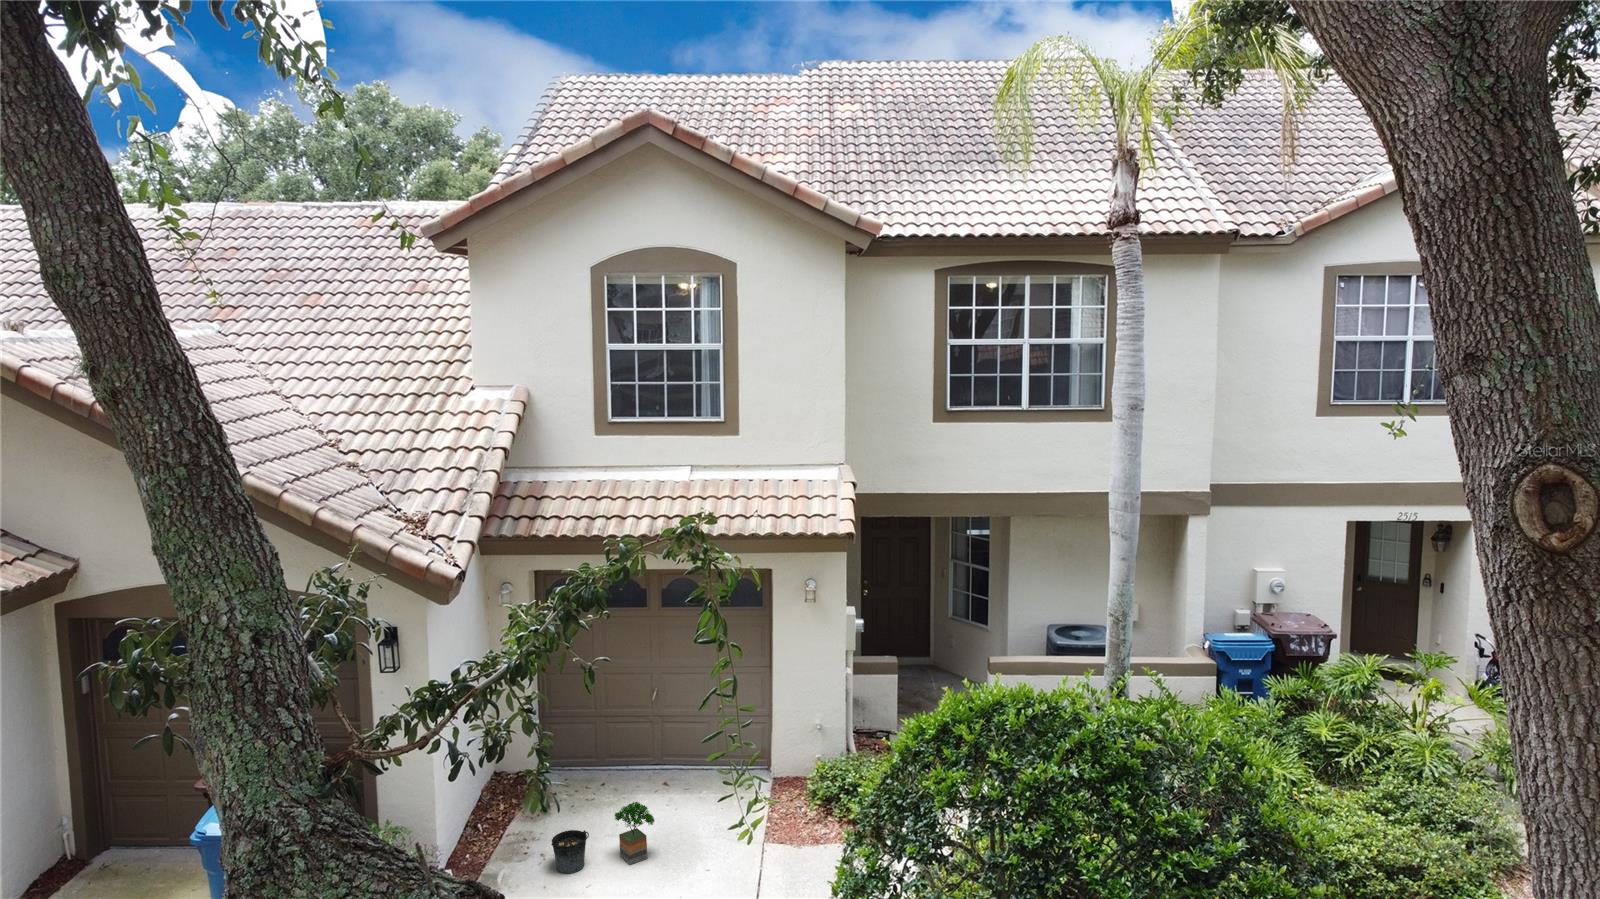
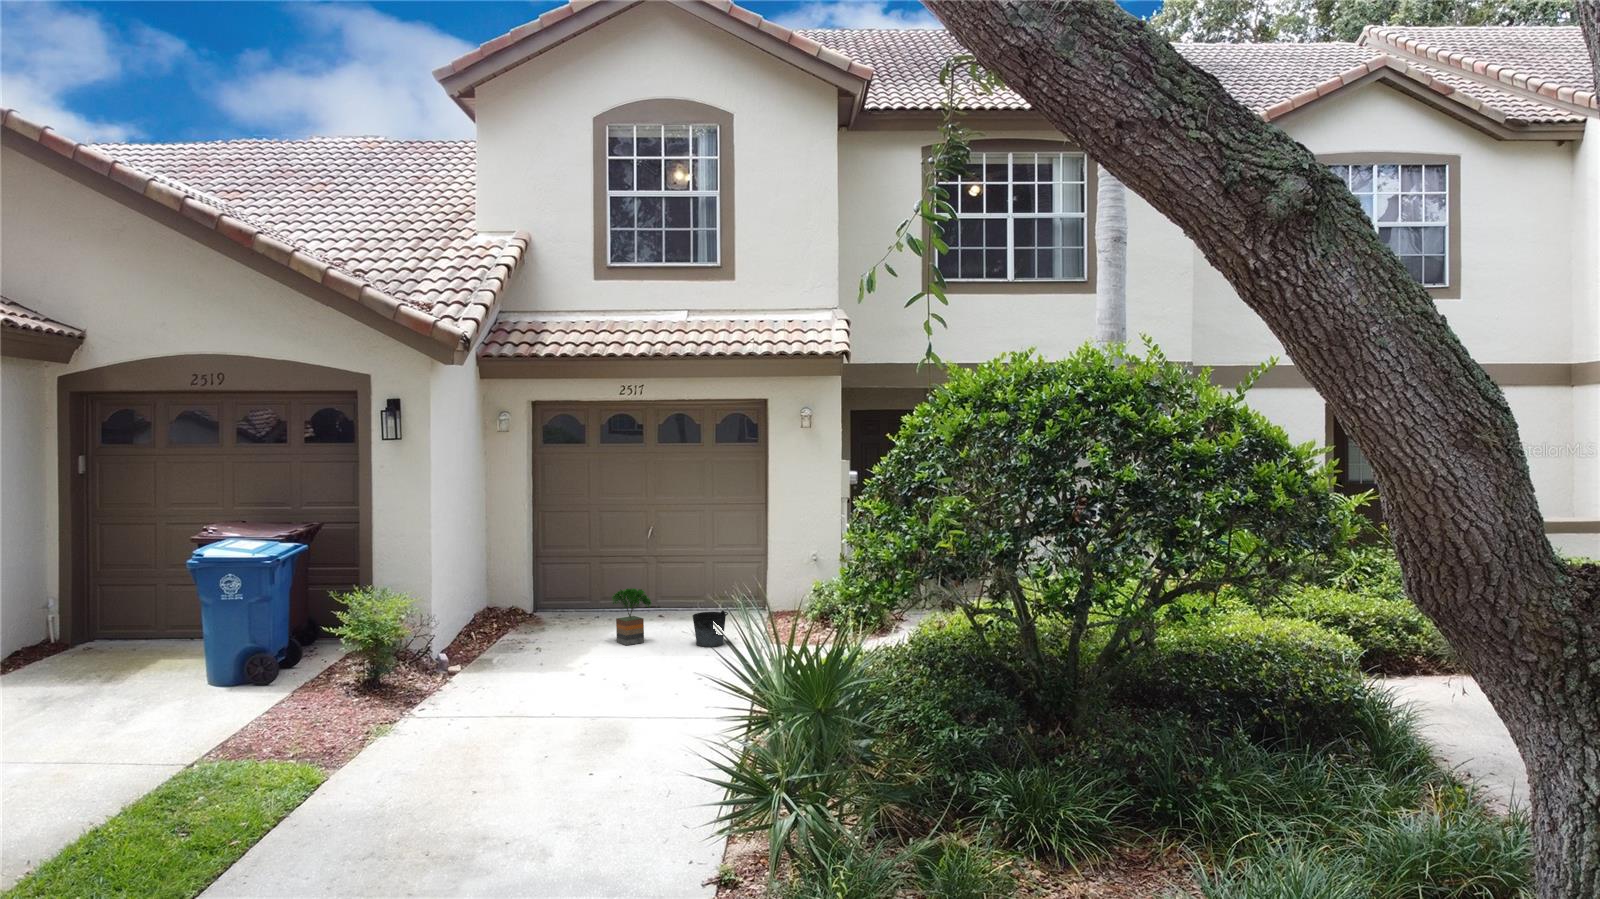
bucket: present [551,830,589,873] -> present [693,610,728,647]

